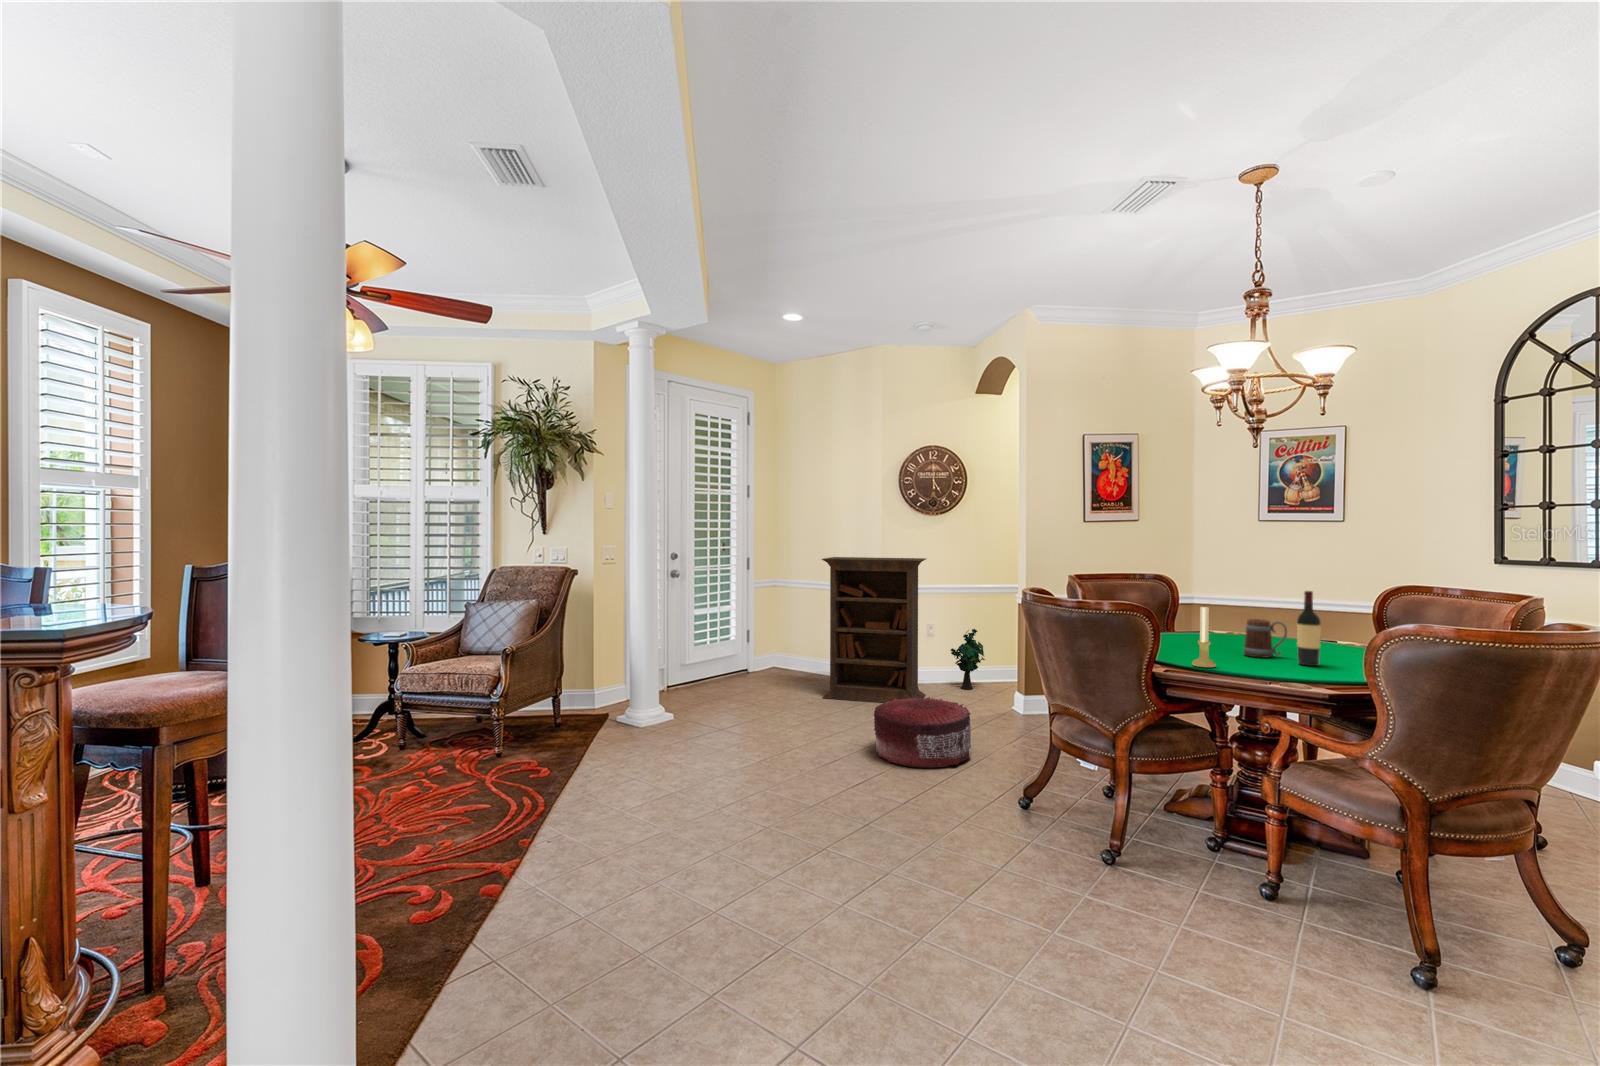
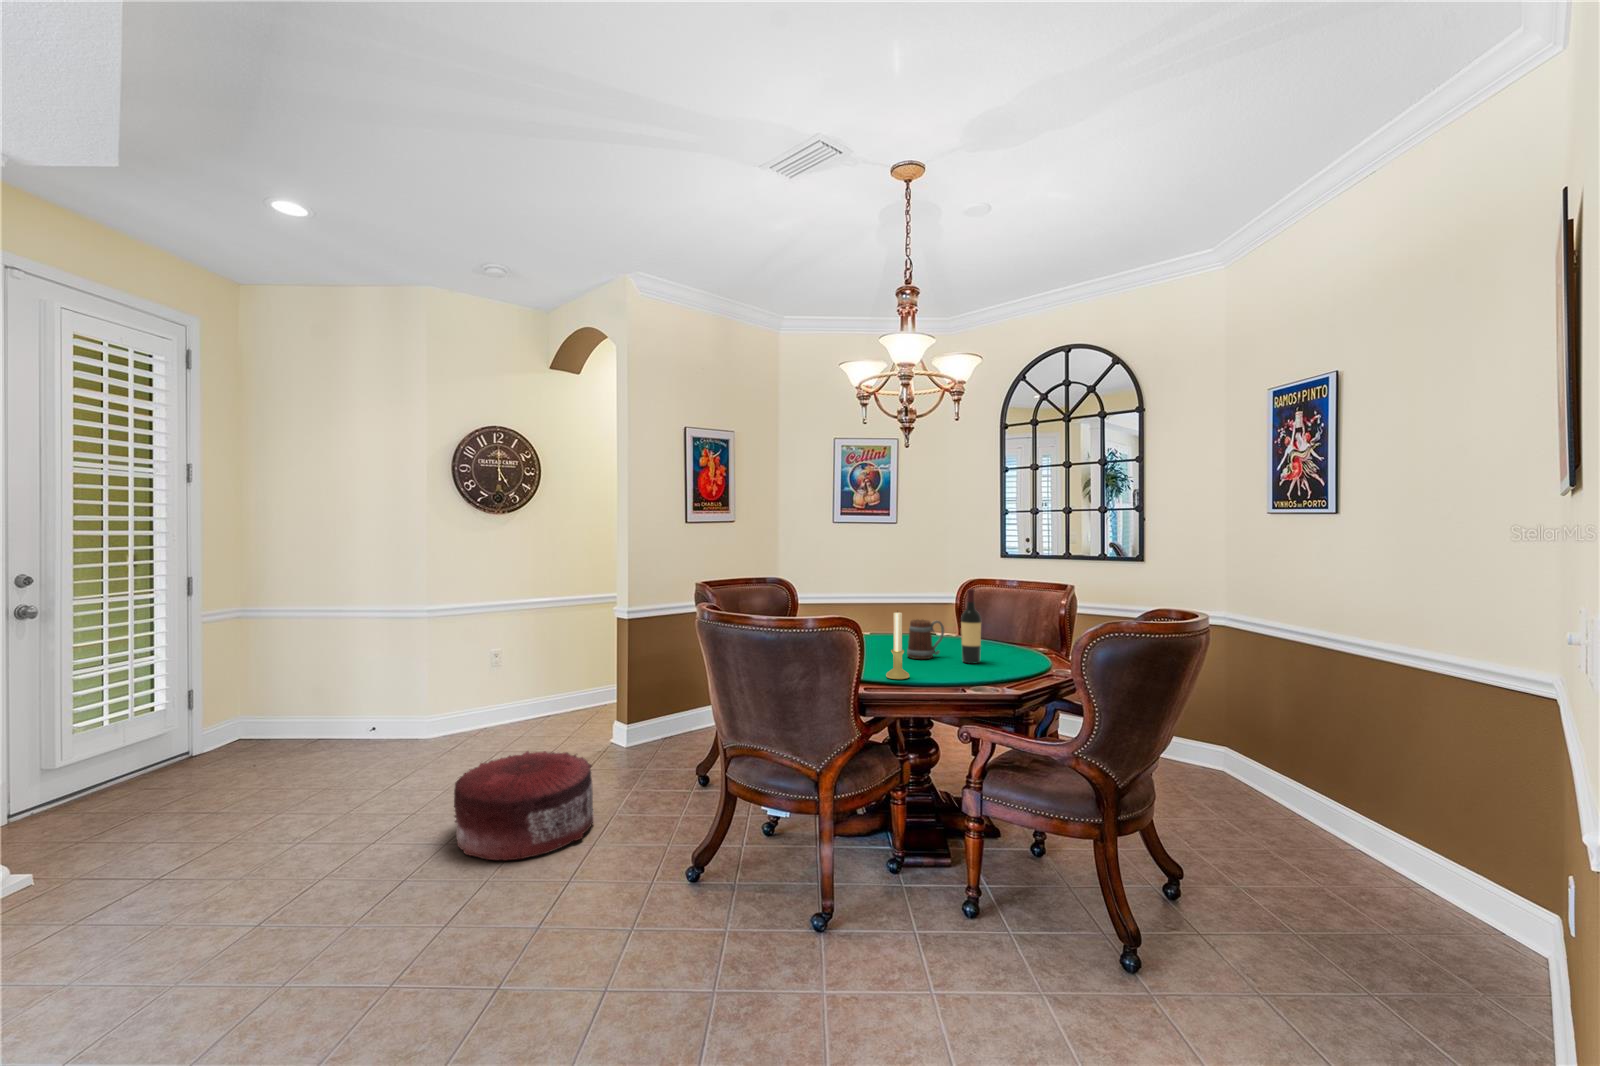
bookcase: present [822,557,926,703] -> none [338,567,497,773]
decorative plant: present [951,629,985,690] -> none [522,649,567,723]

